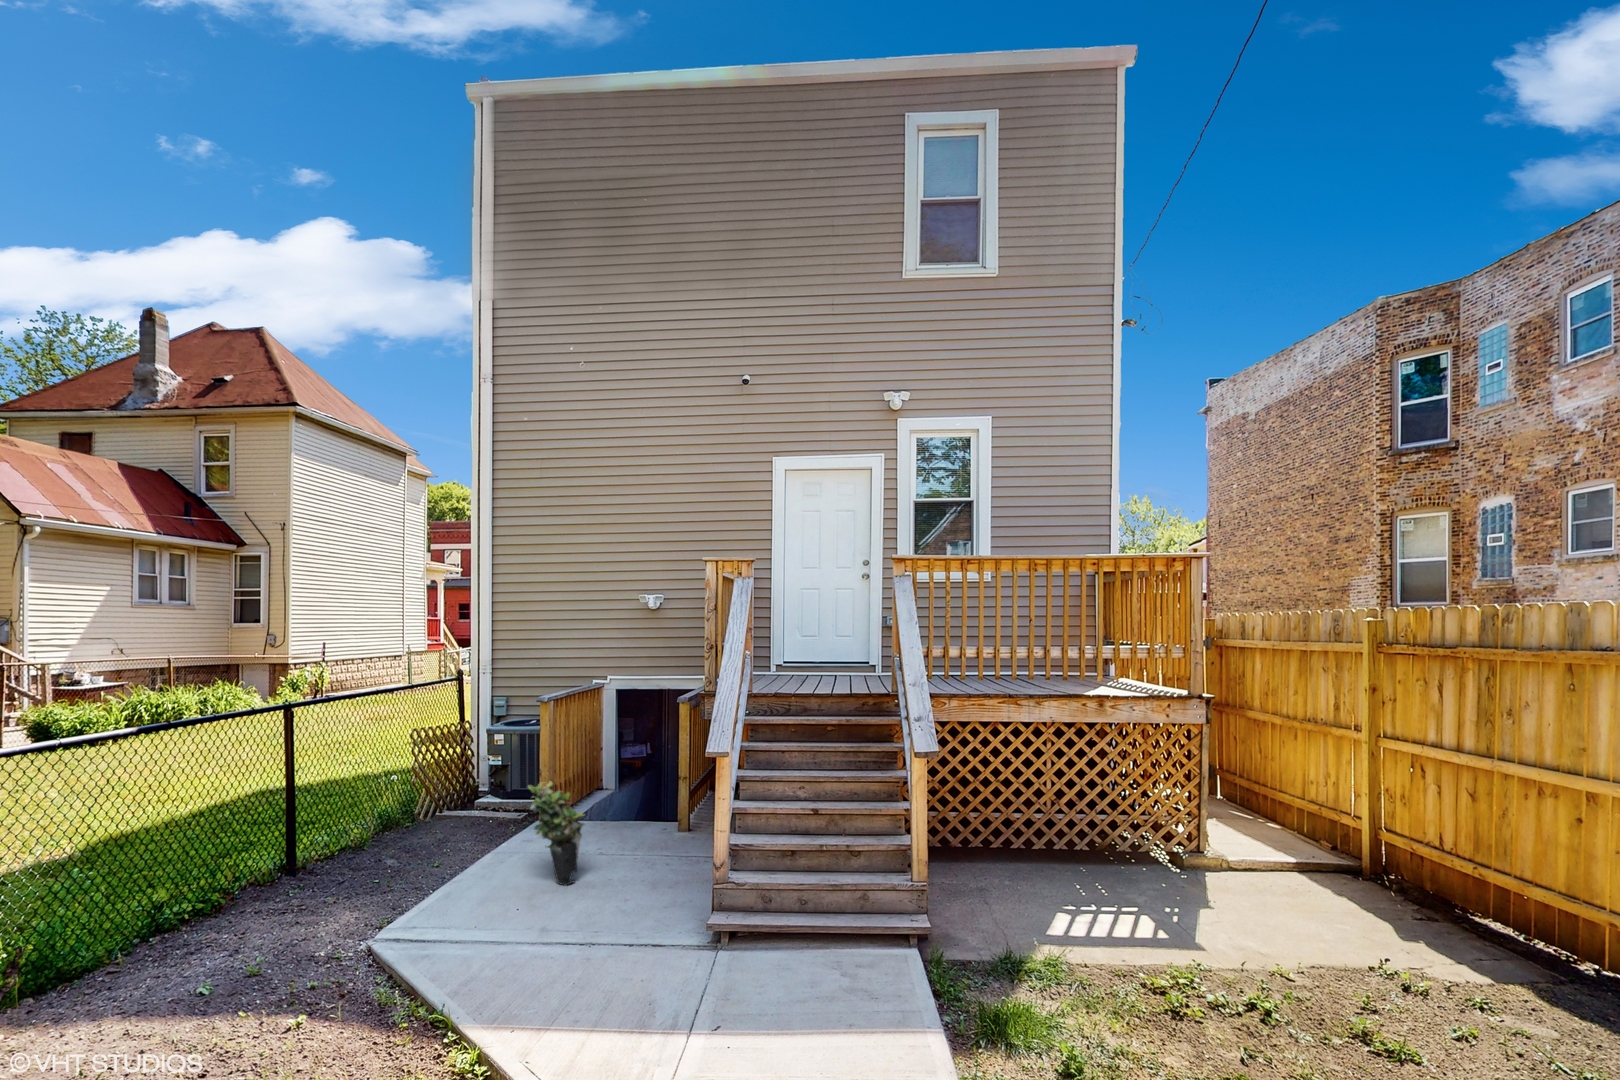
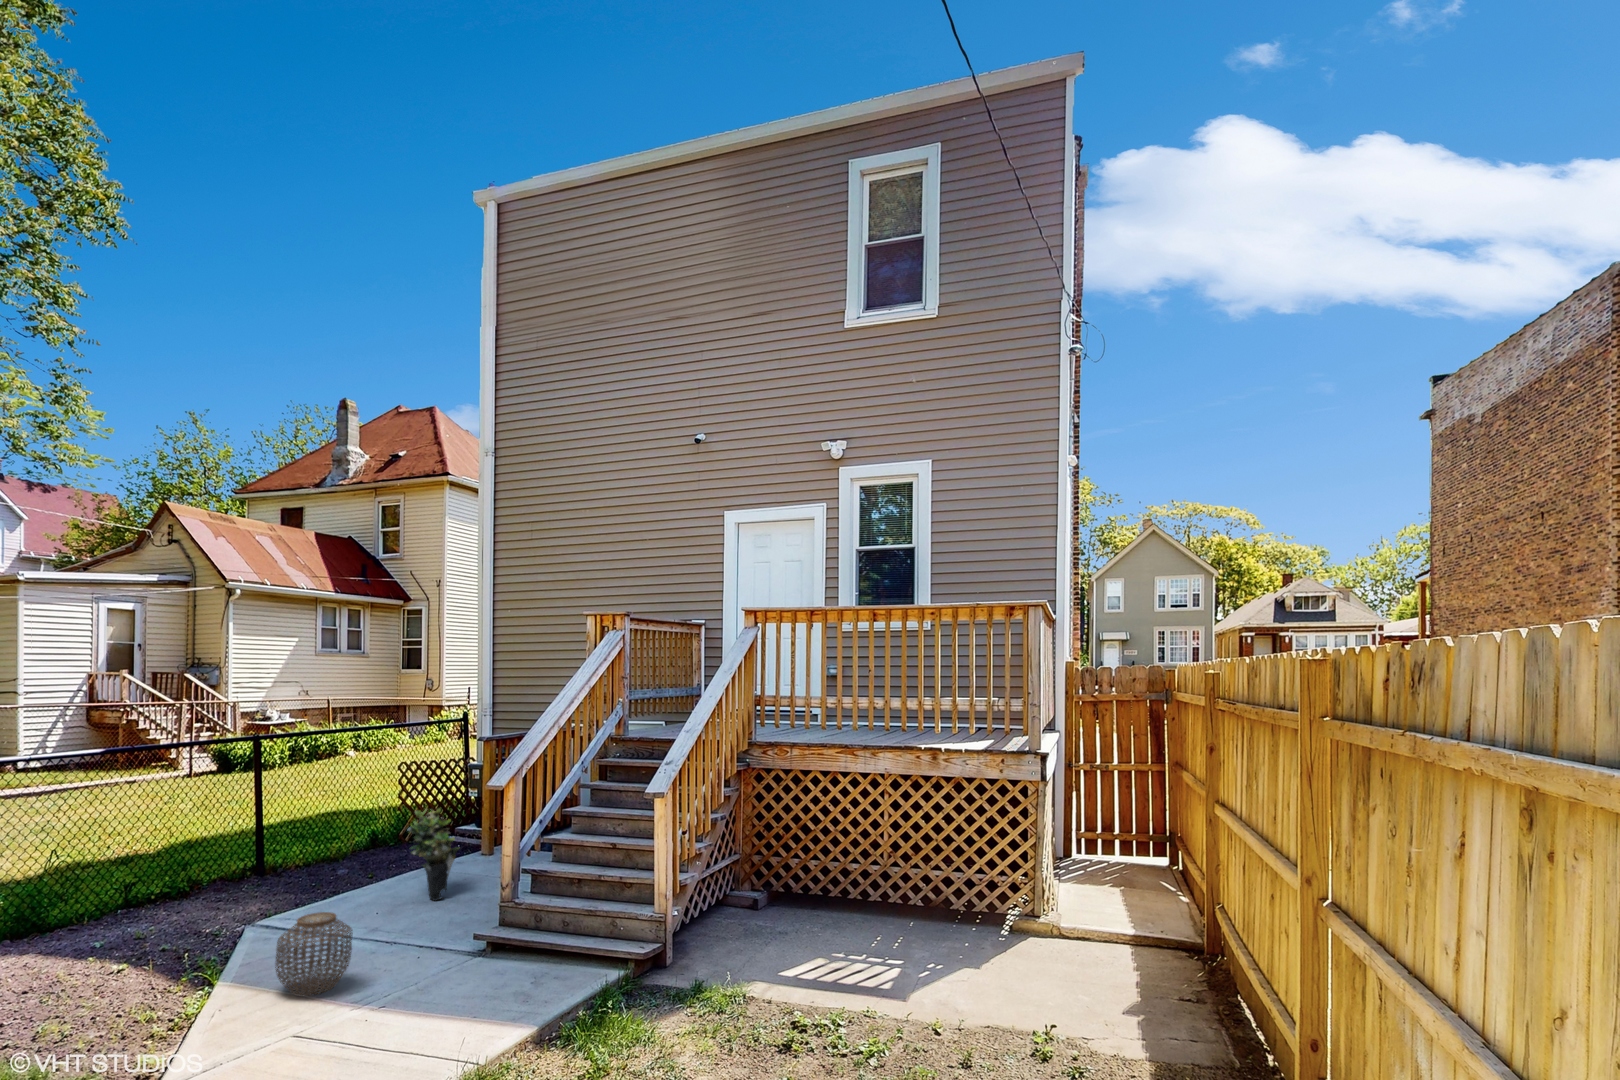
woven basket: none [548,920,632,1025] -> present [275,912,353,996]

